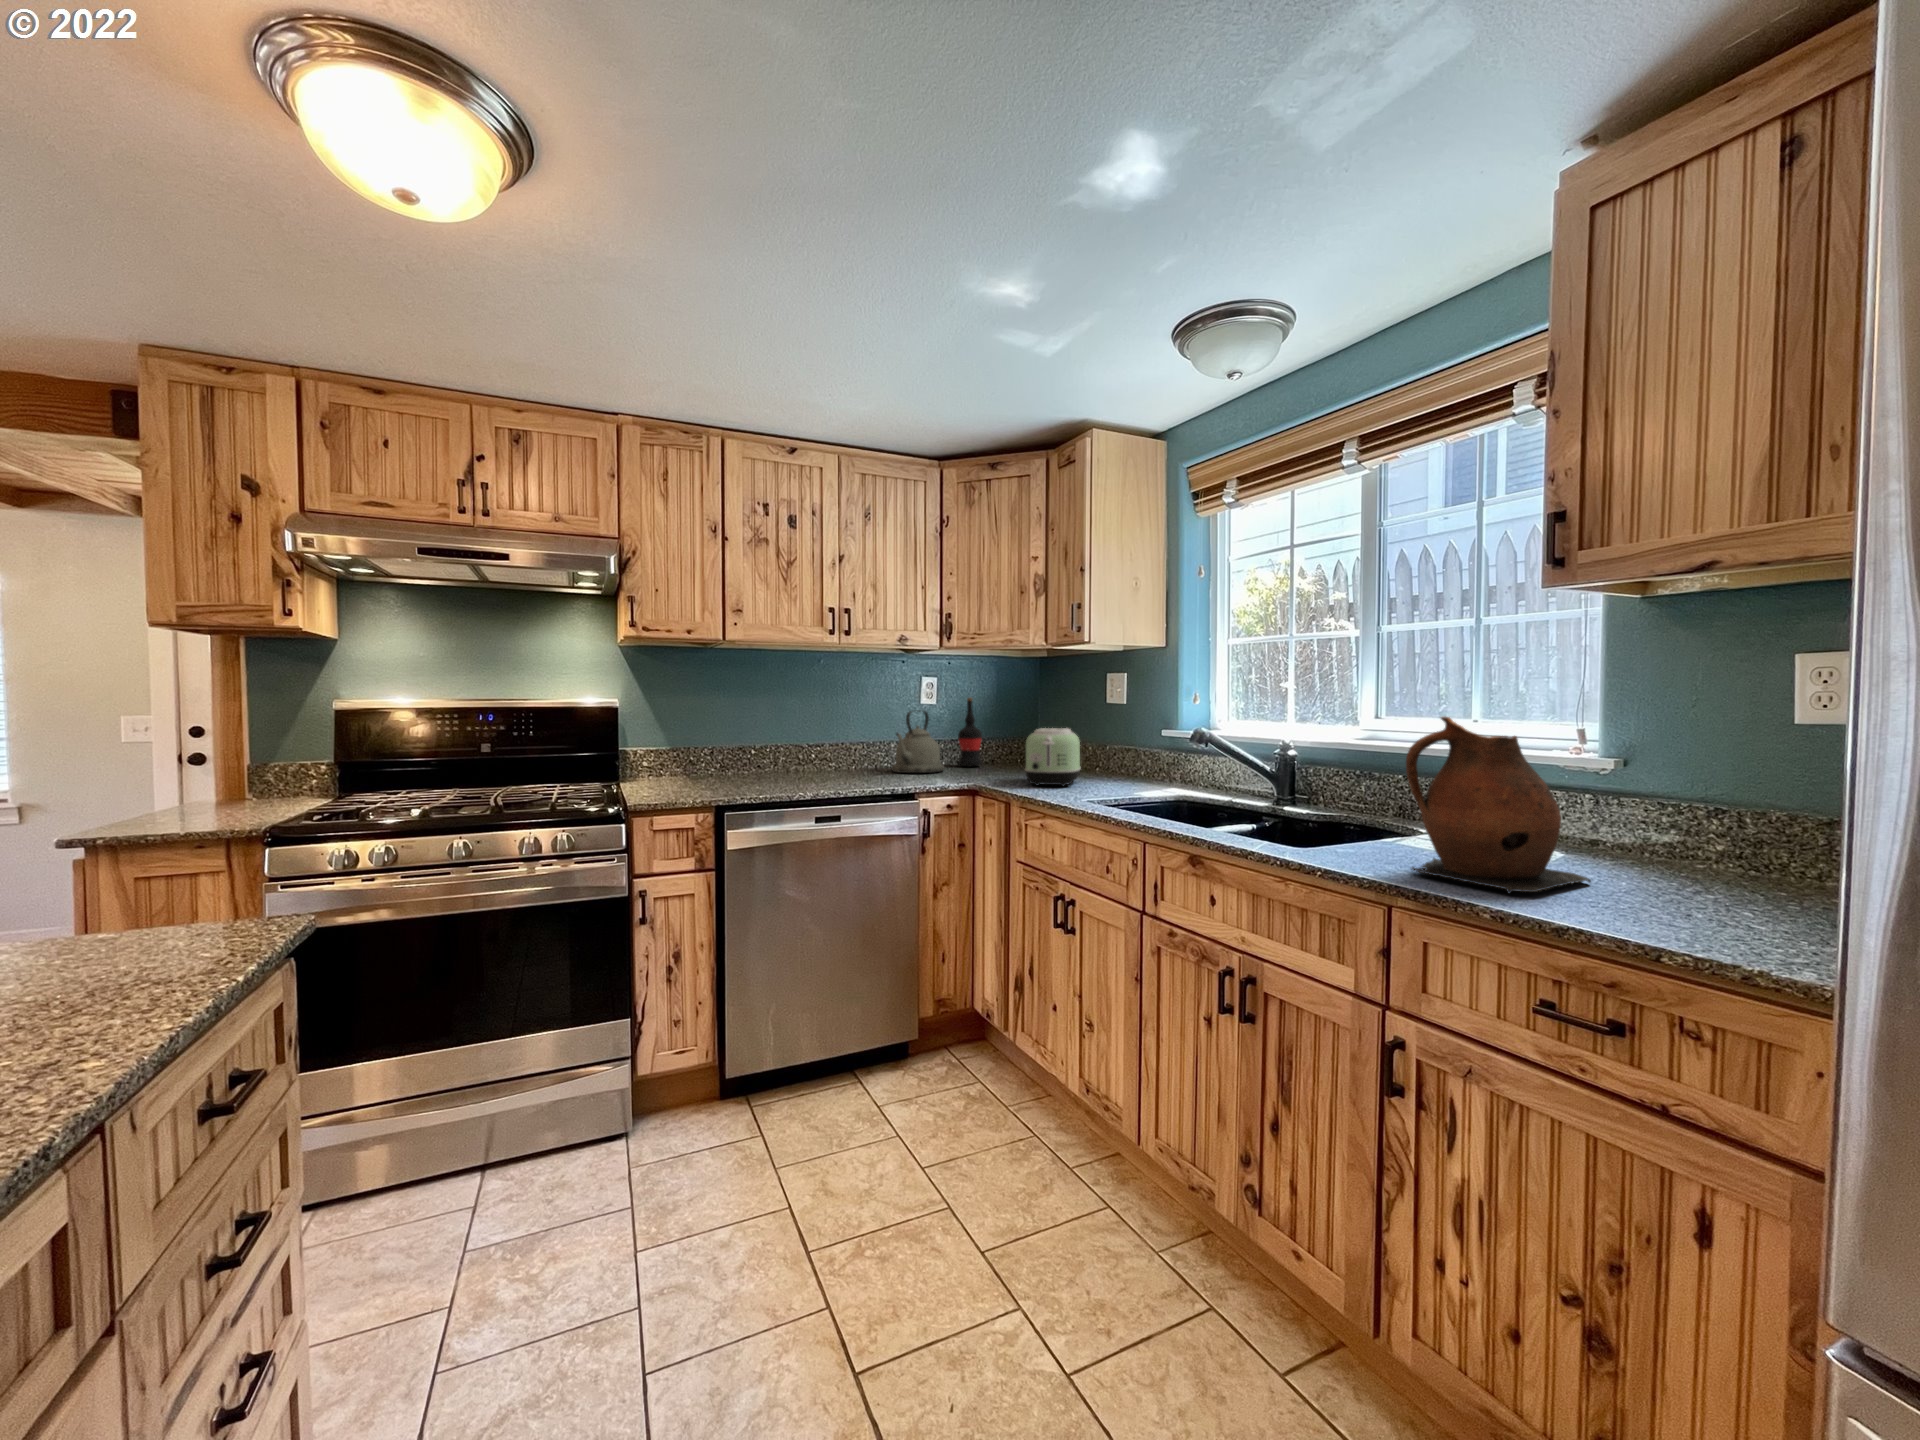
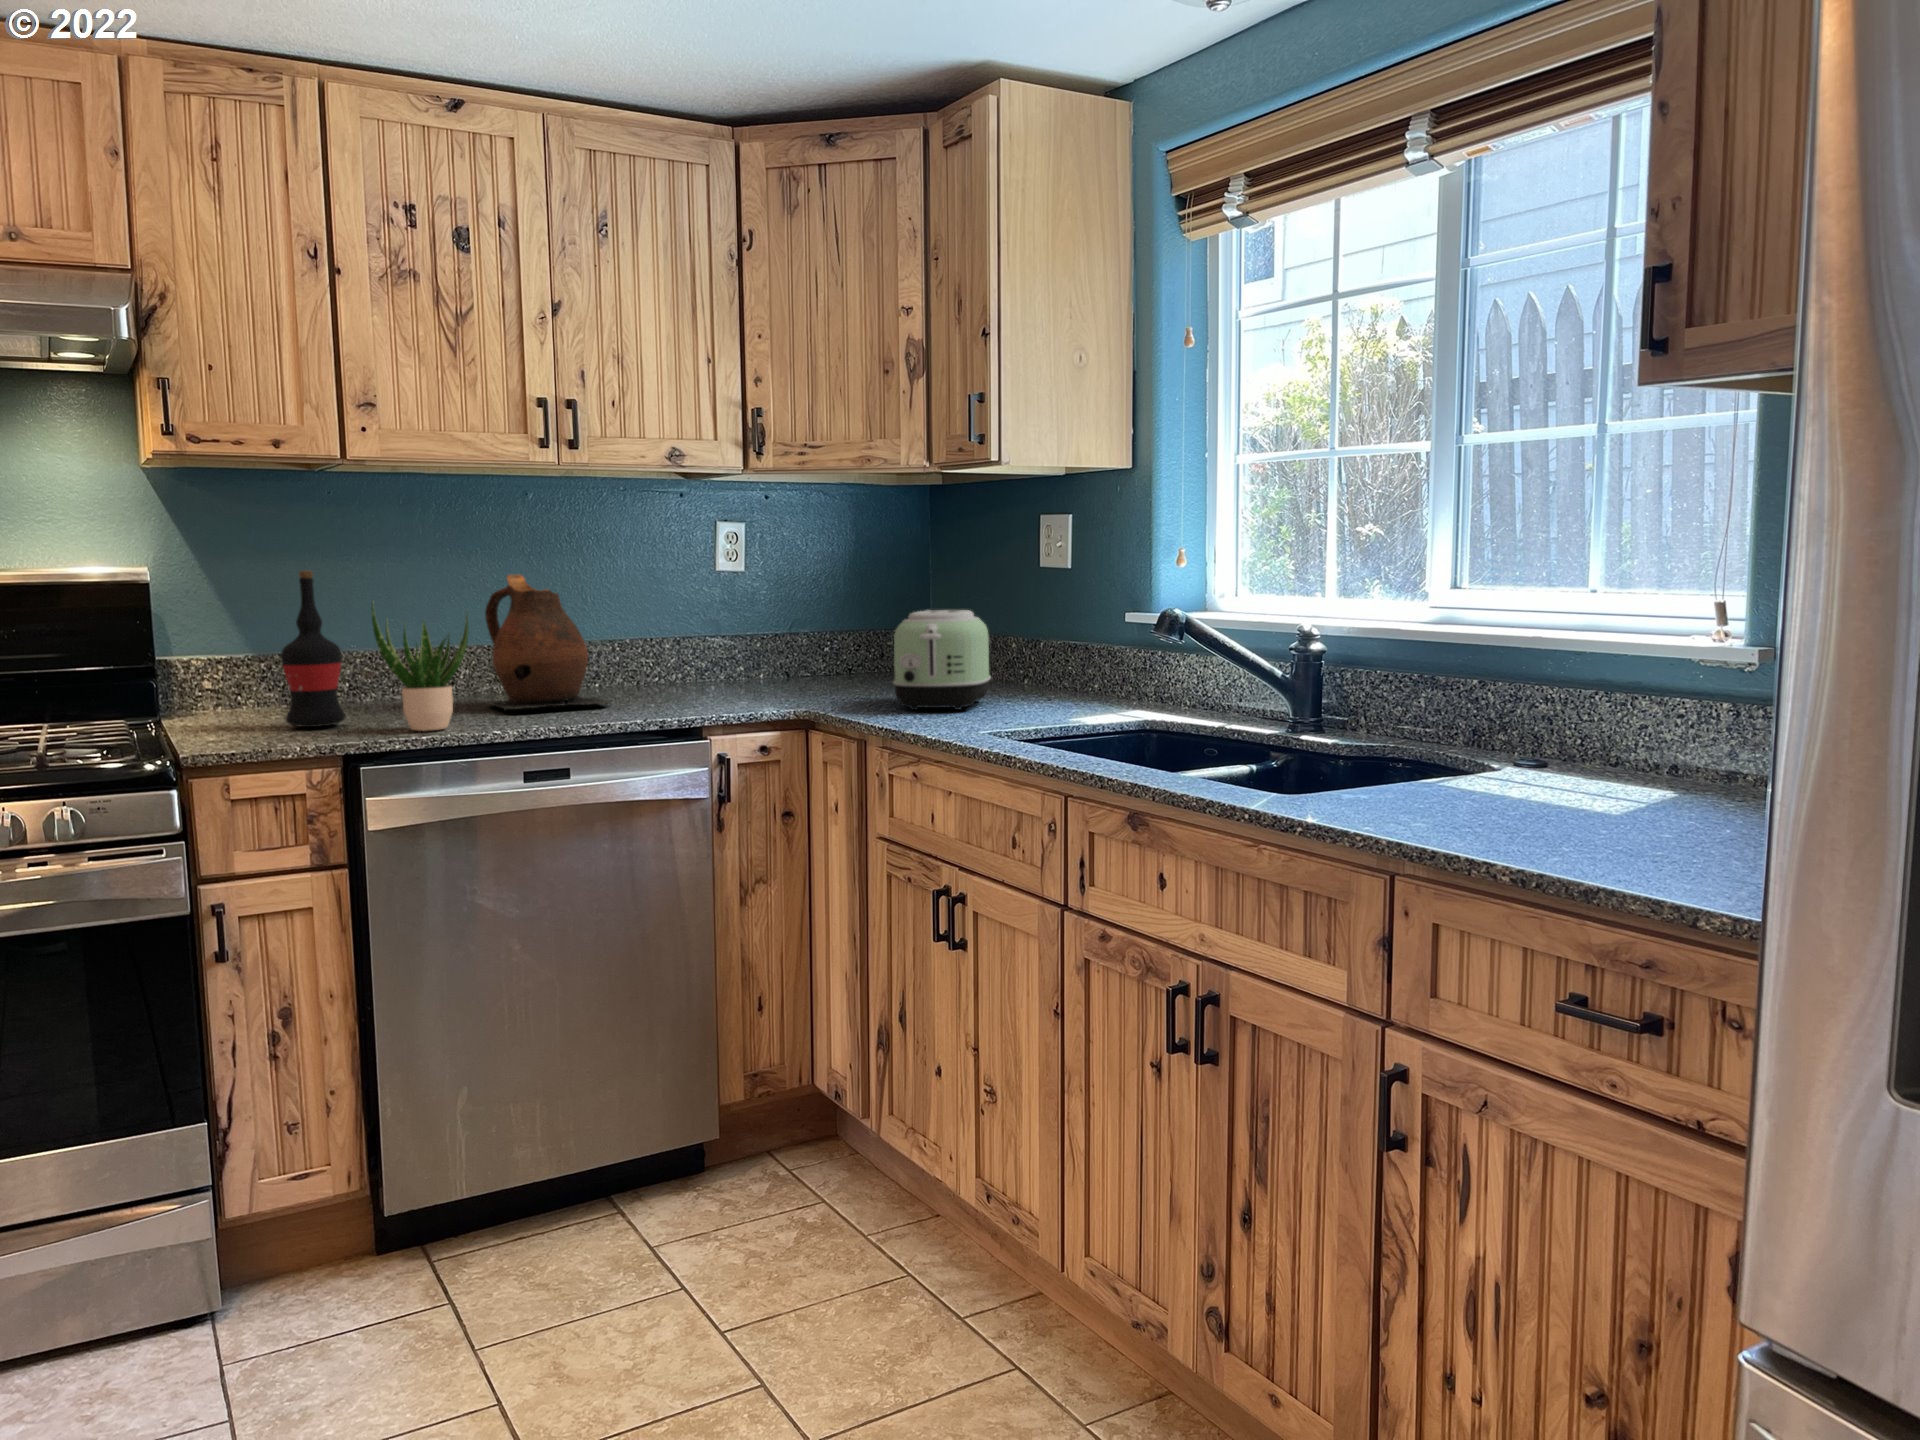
wine bottle: present [958,698,982,766] -> present [281,571,345,727]
kettle: present [892,711,944,773] -> none [664,582,758,693]
ceramic pitcher: present [1406,717,1591,893] -> present [485,575,611,710]
potted plant: none [736,718,788,792] -> present [372,605,468,731]

